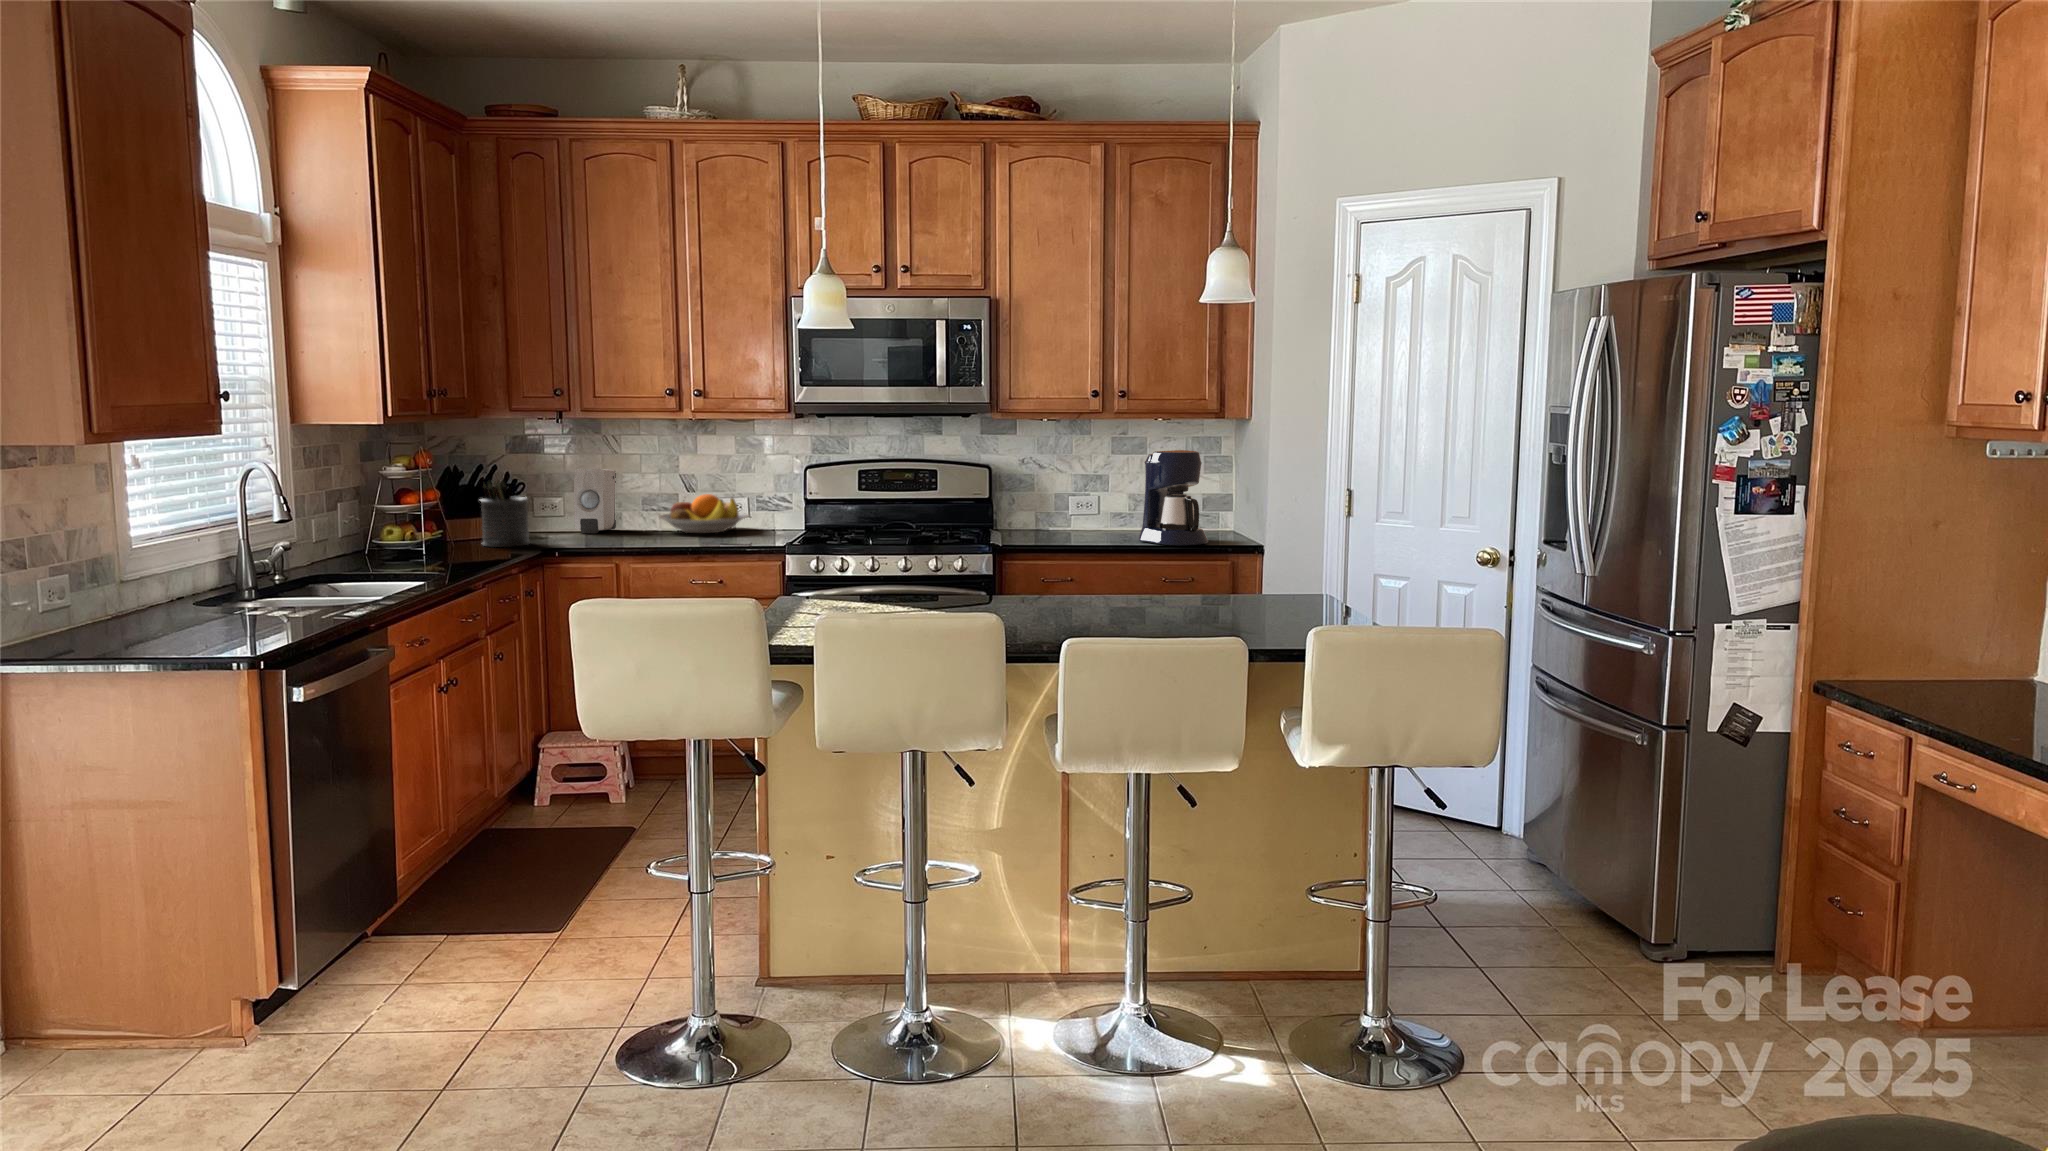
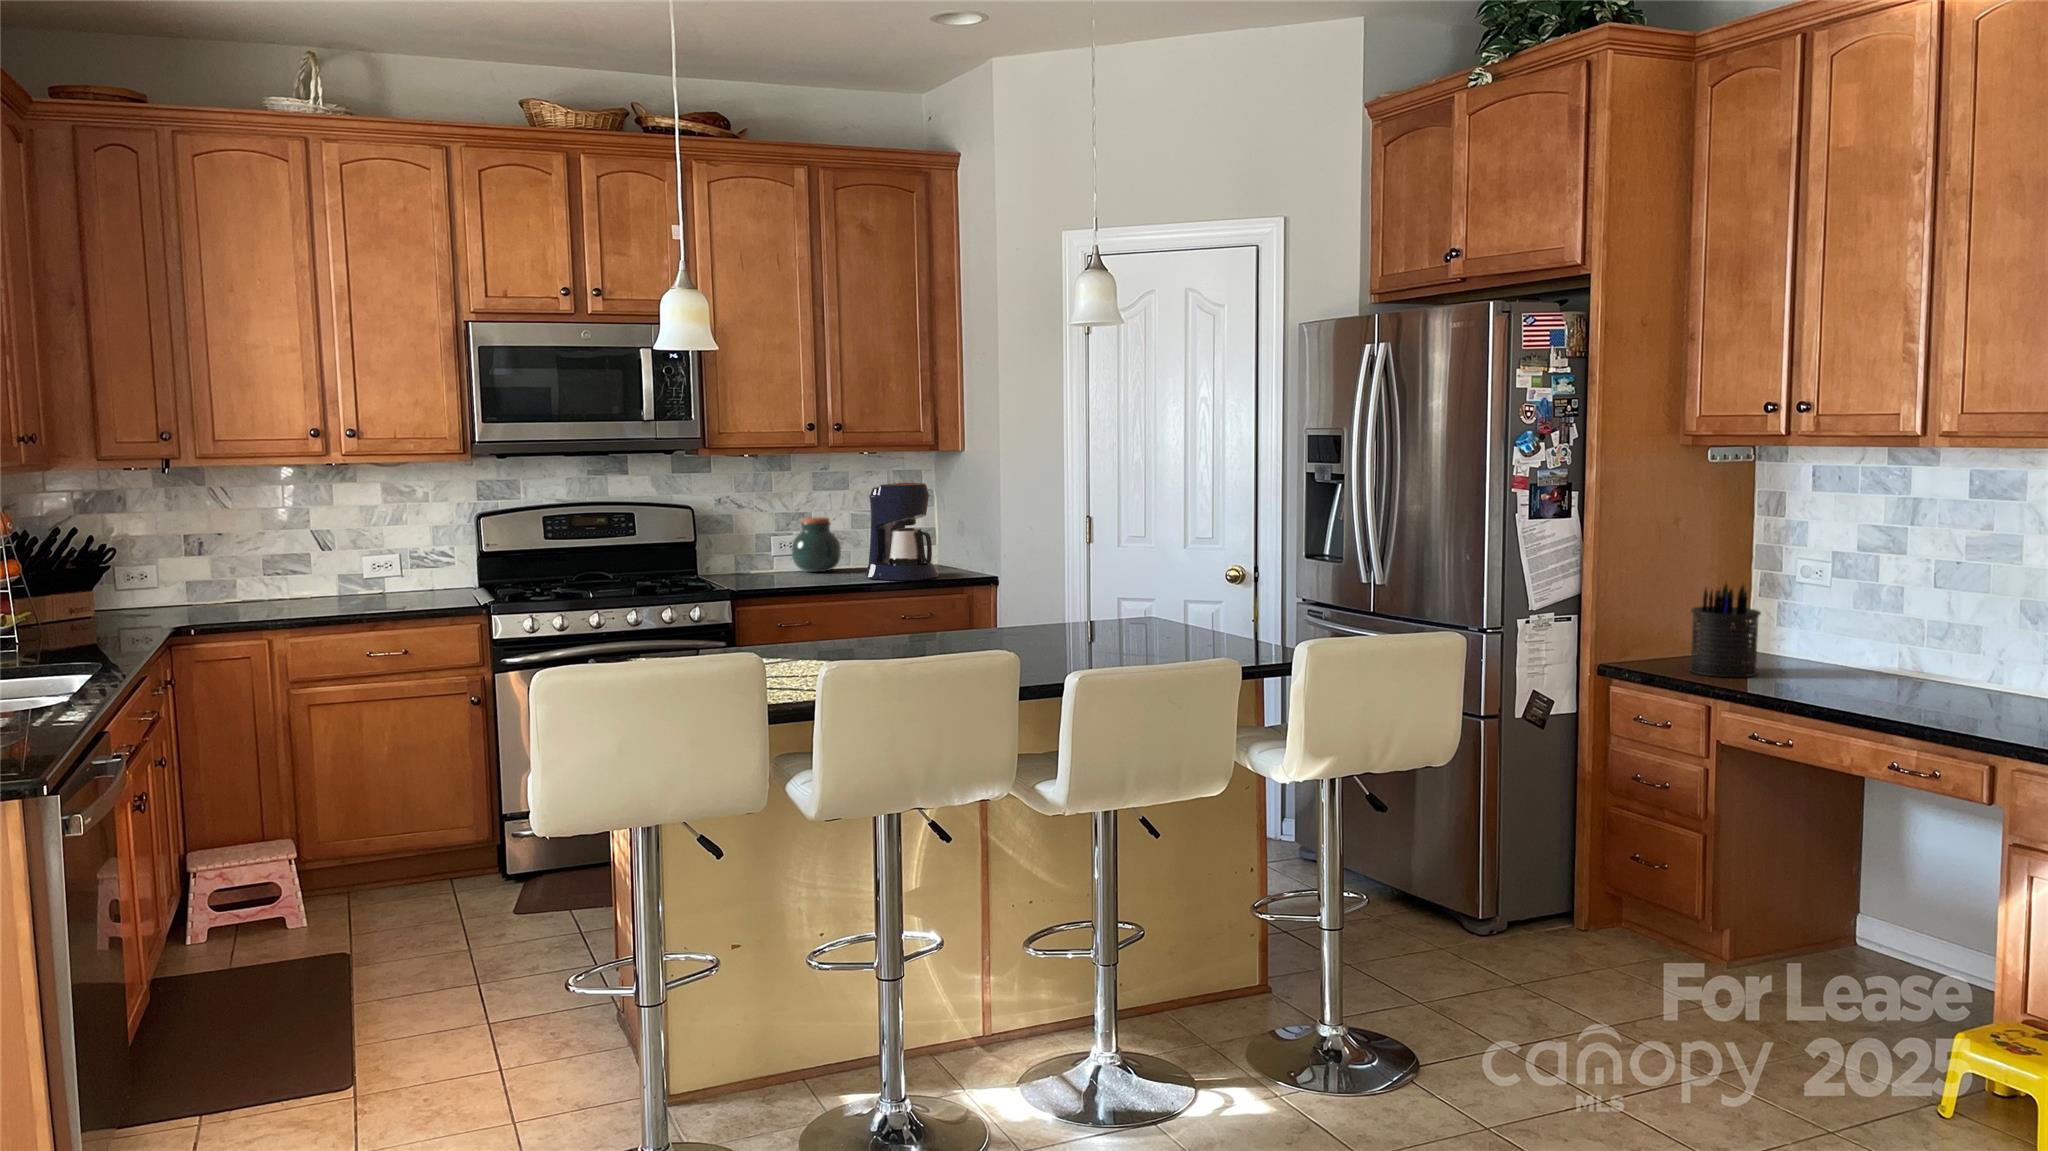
soap dispenser: present [574,469,616,533] -> none [184,529,235,608]
pen holder: present [480,480,530,547] -> present [1689,584,1761,677]
jar: none [1084,480,1131,533] -> present [792,517,841,572]
fruit bowl: present [659,494,748,533] -> none [296,553,410,600]

